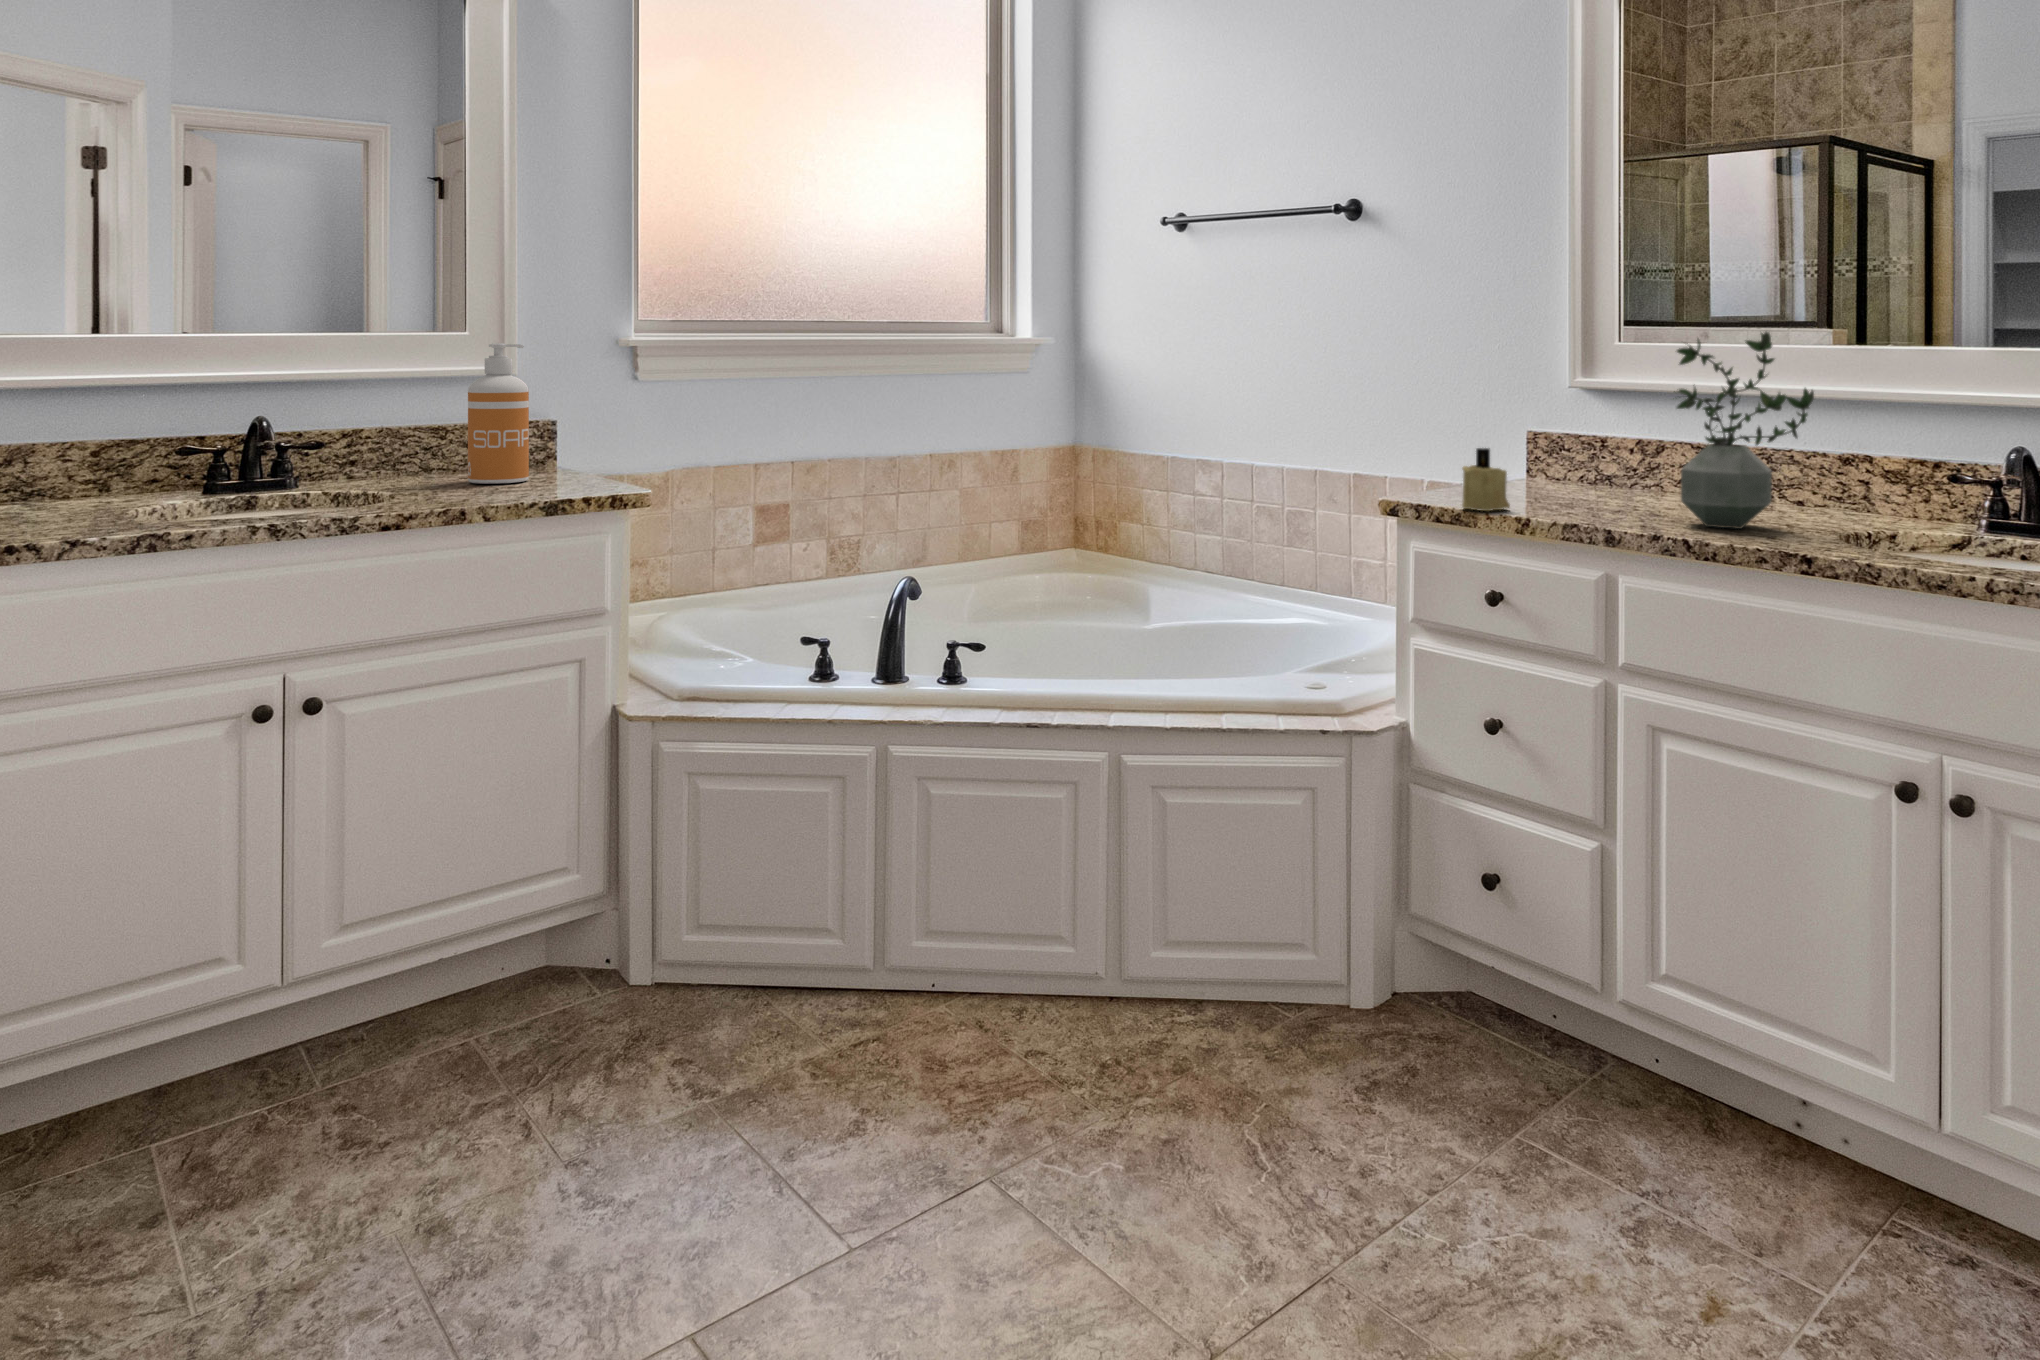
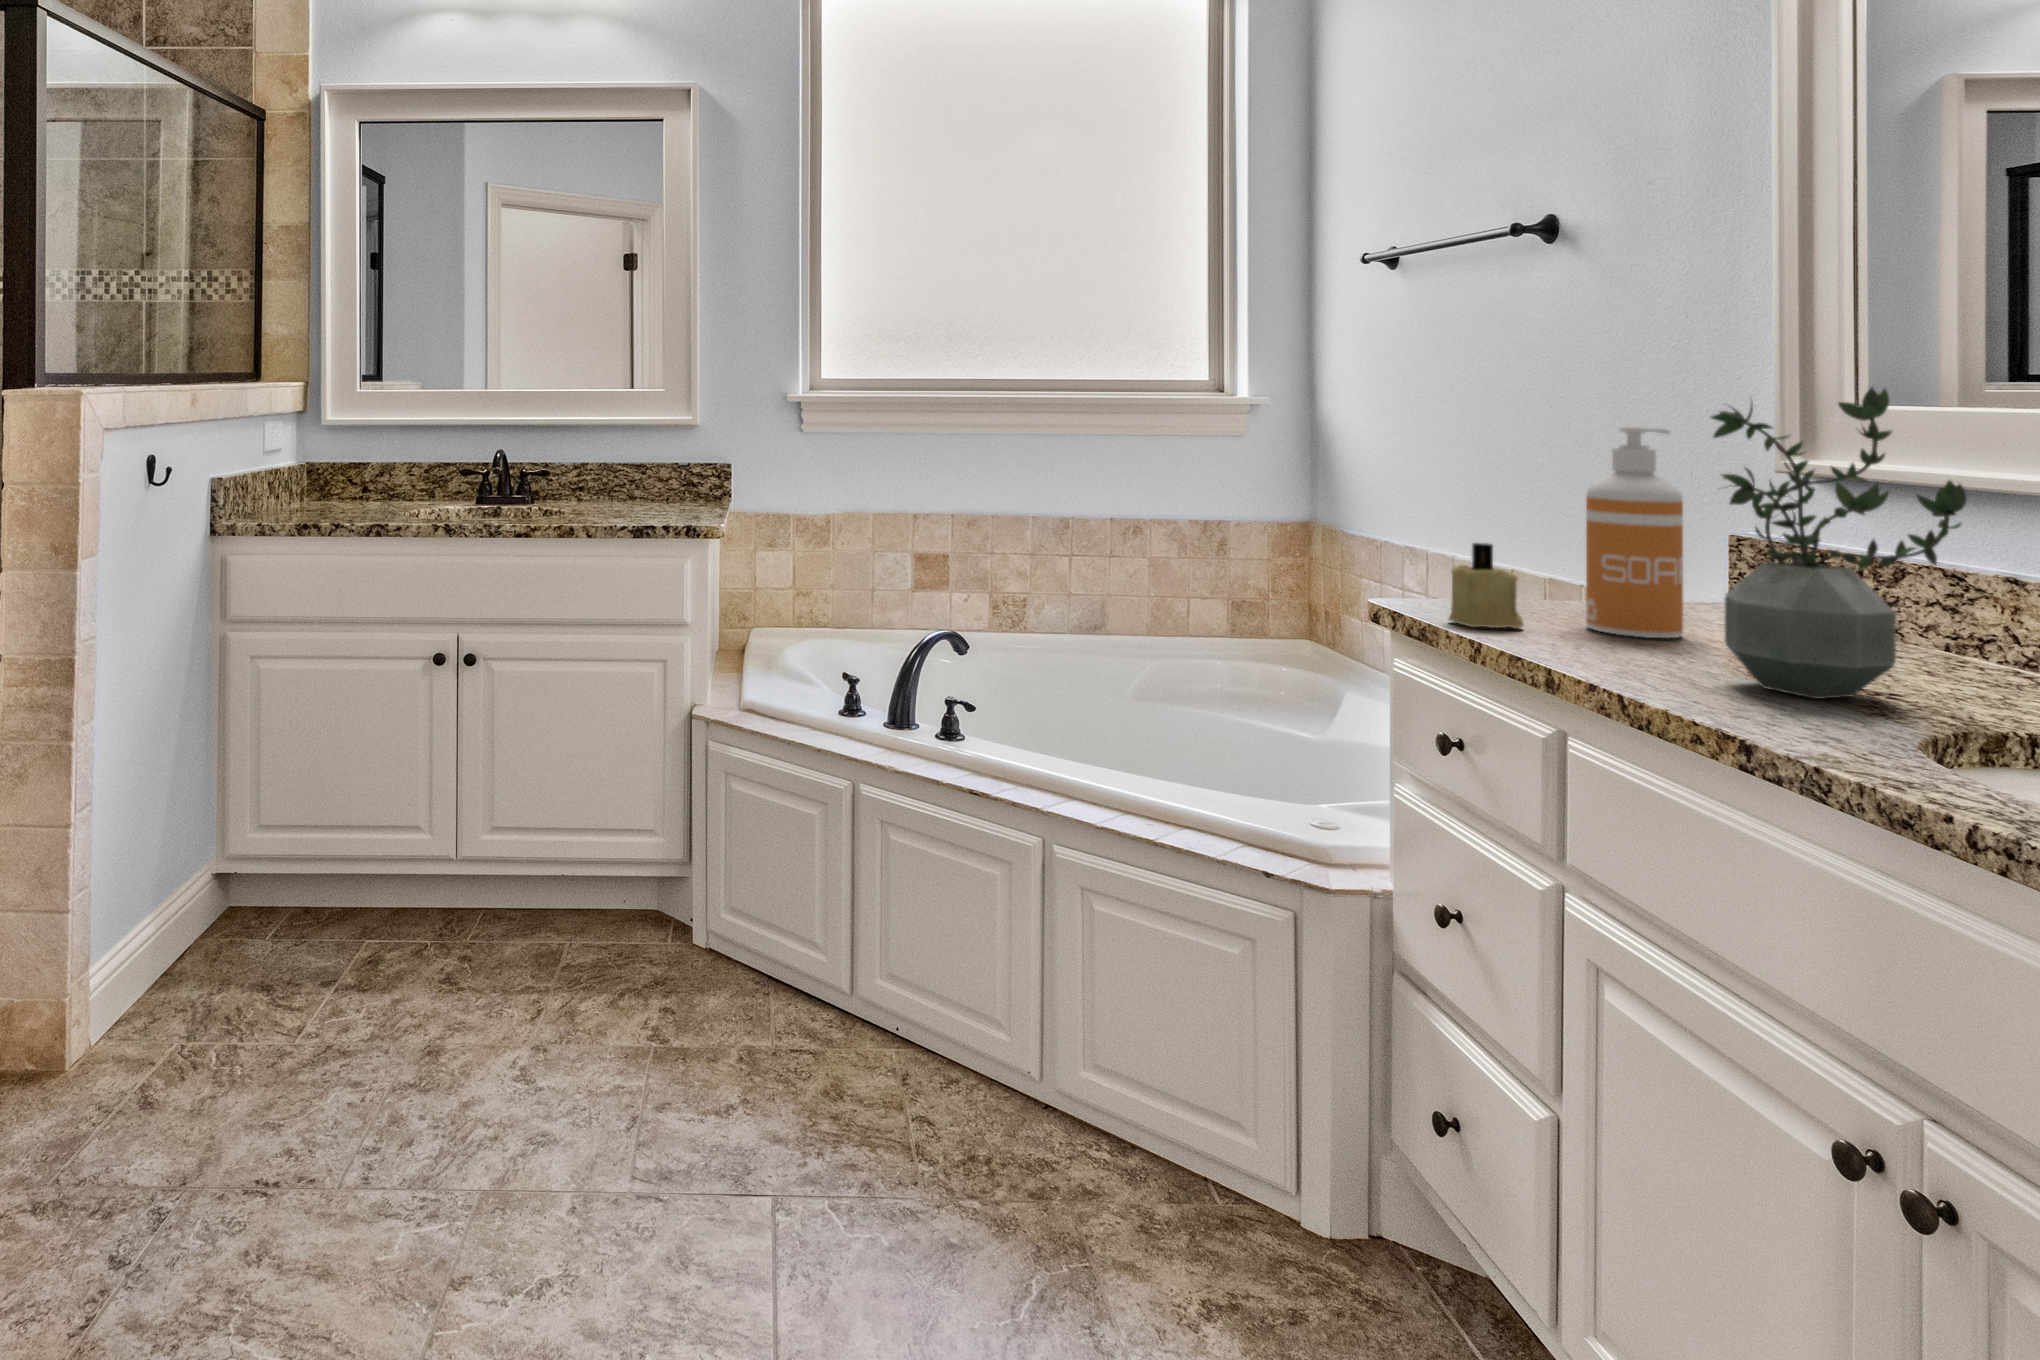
soap dispenser: present [468,343,529,484] -> present [1586,427,1683,638]

